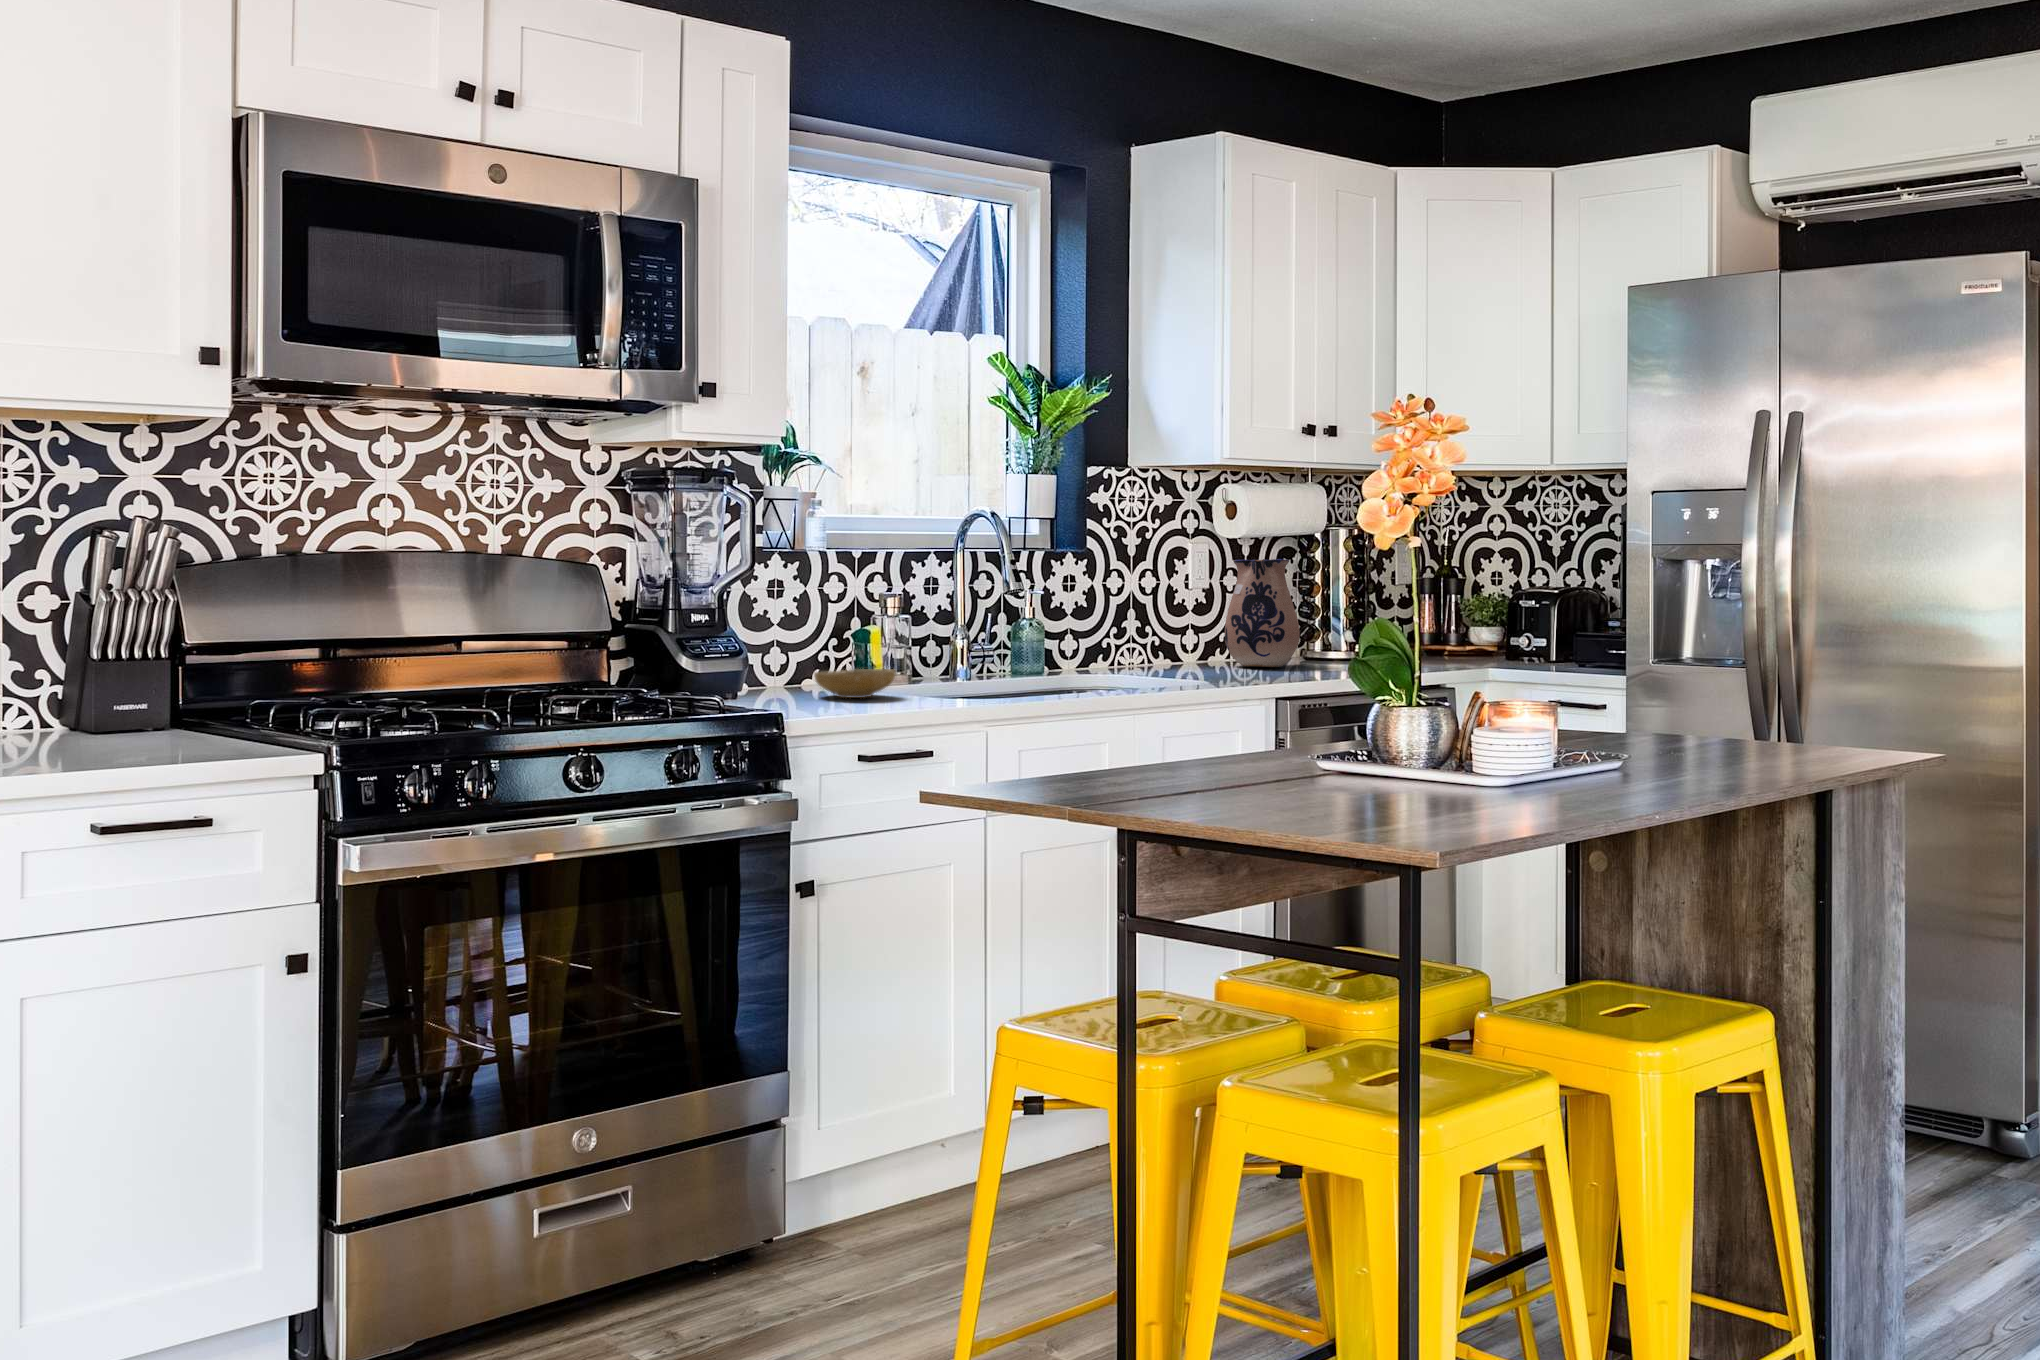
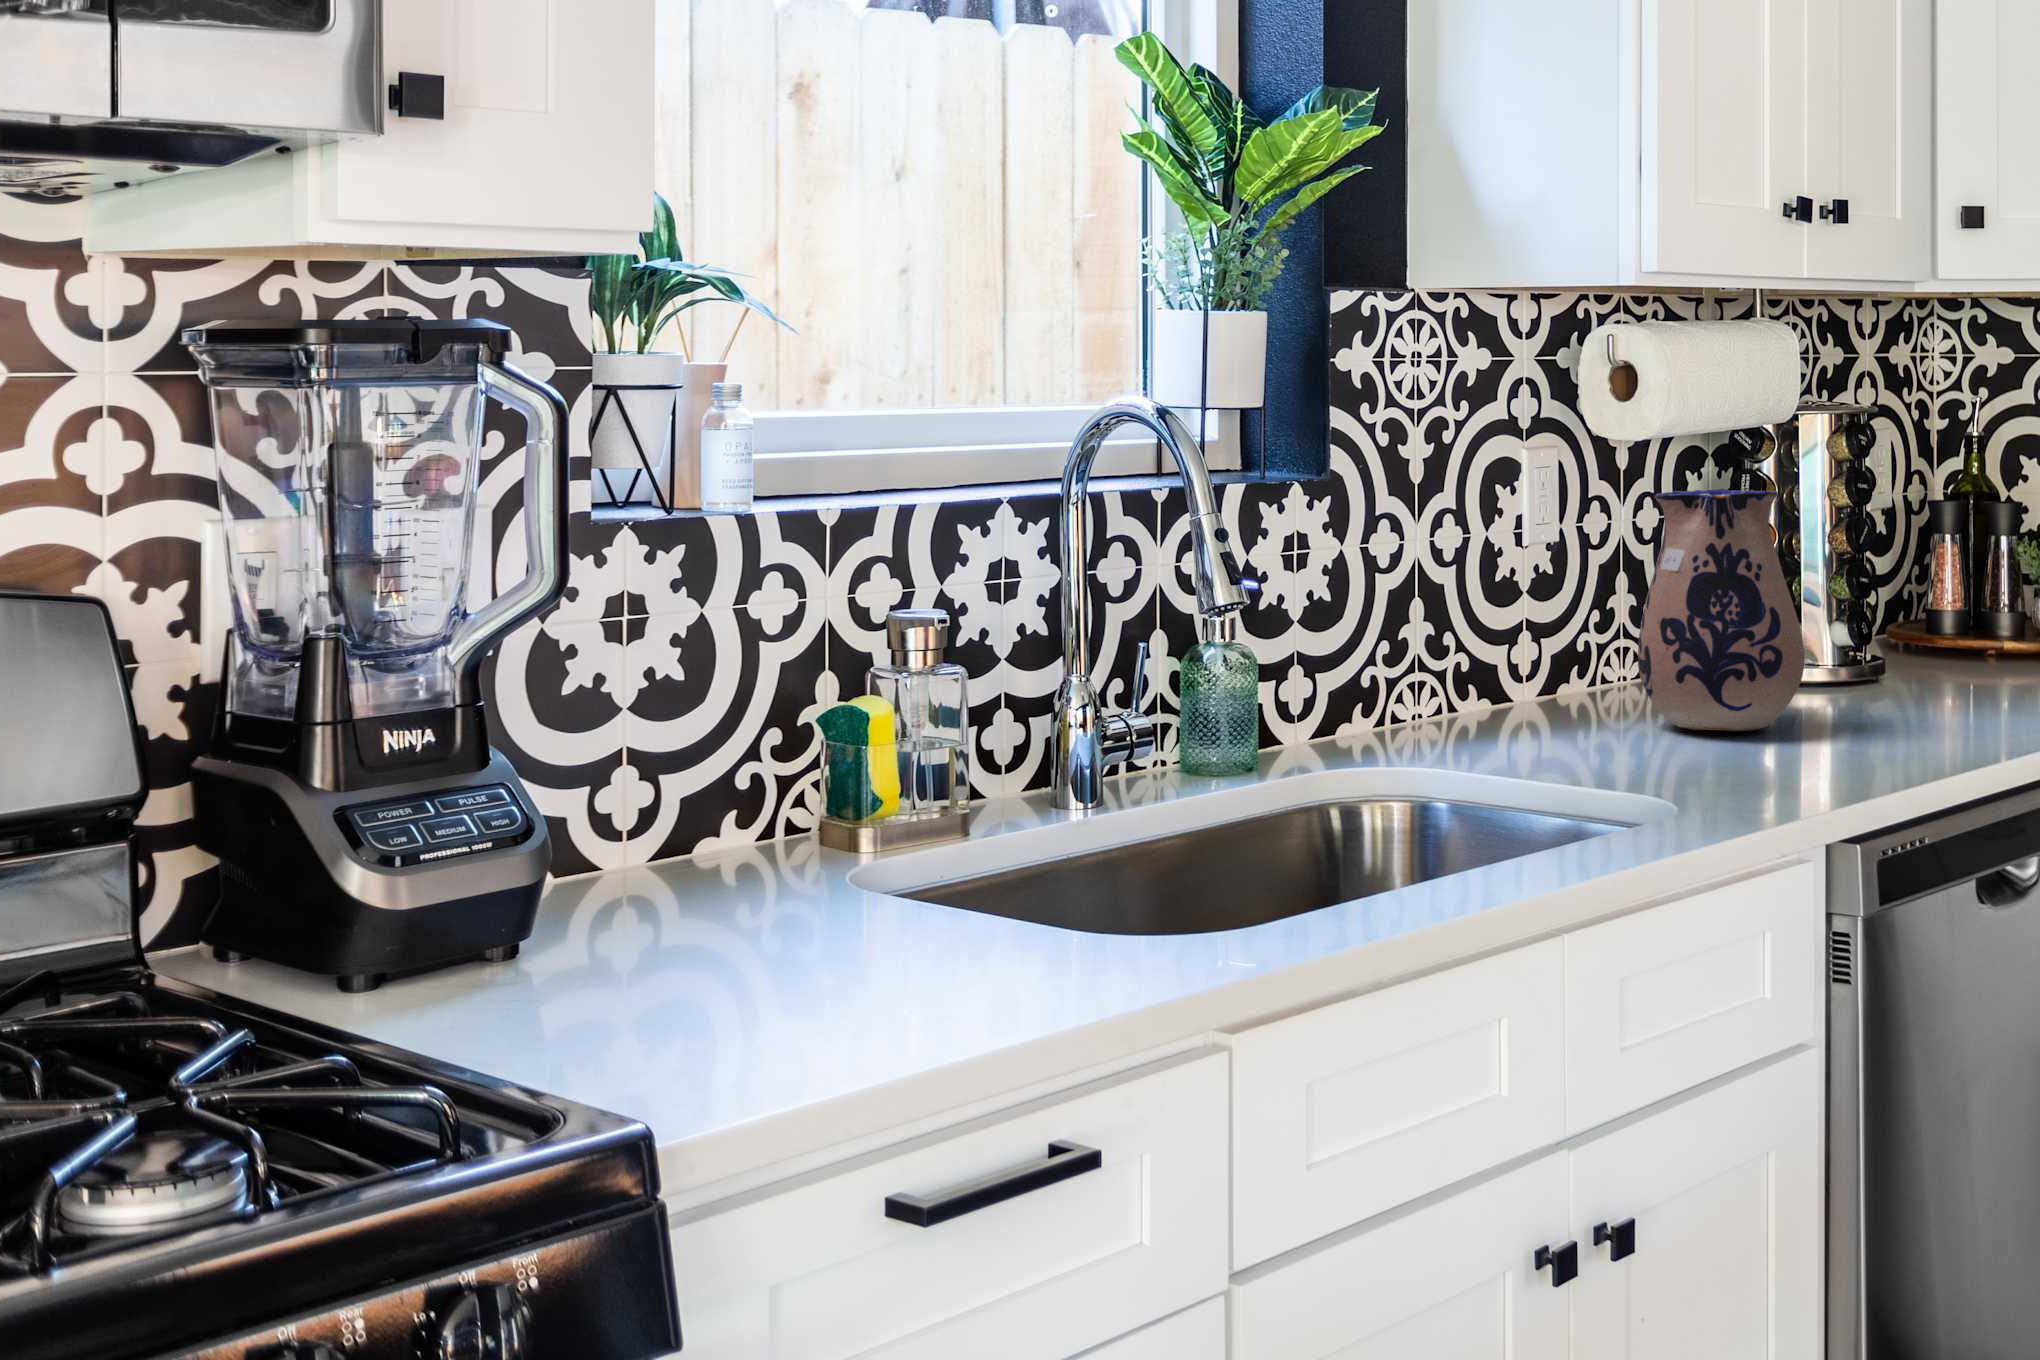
ceramic bowl: present [814,669,896,698] -> none [731,857,962,959]

